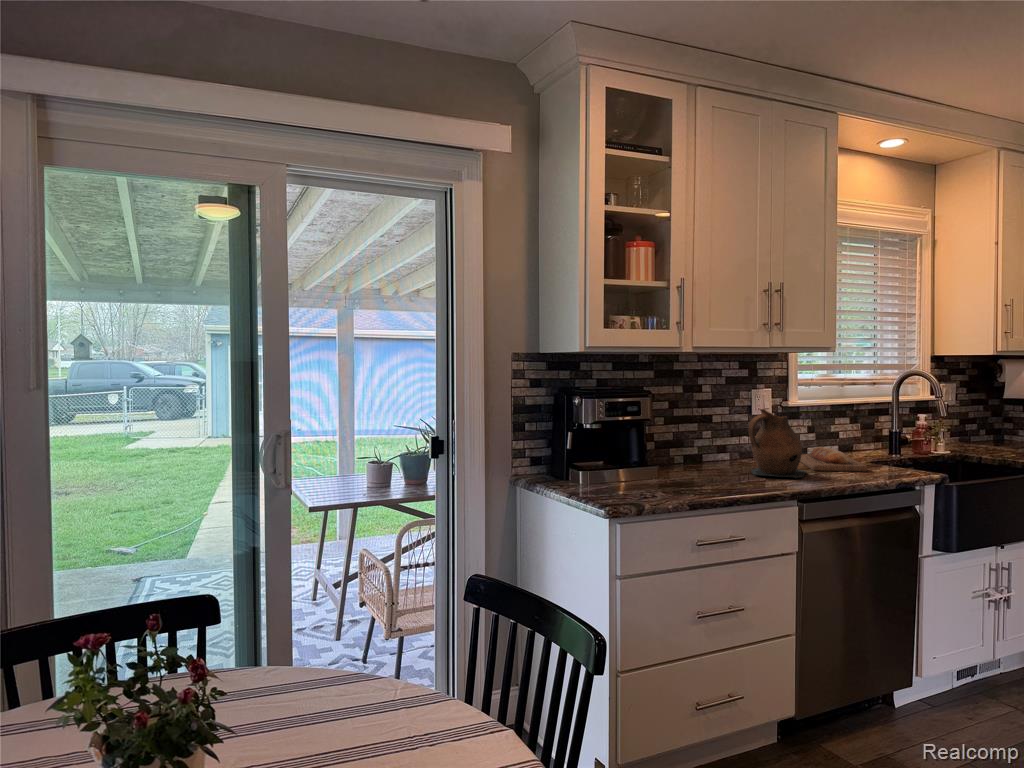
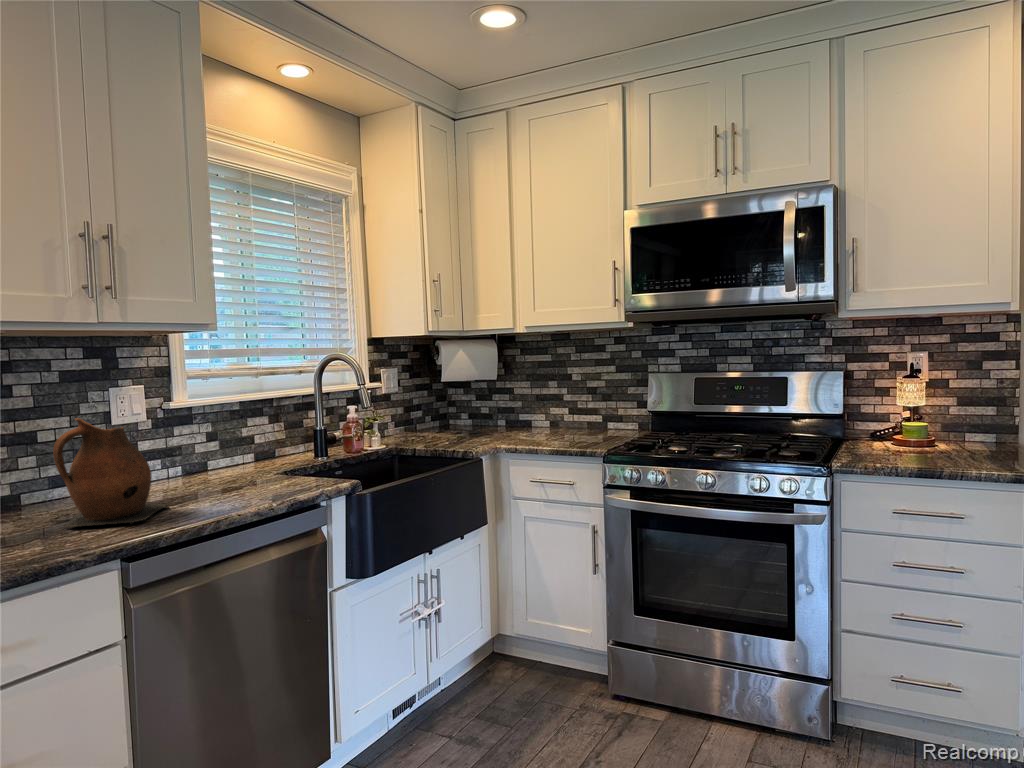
bread loaf: present [800,447,867,471] -> none [184,461,262,500]

